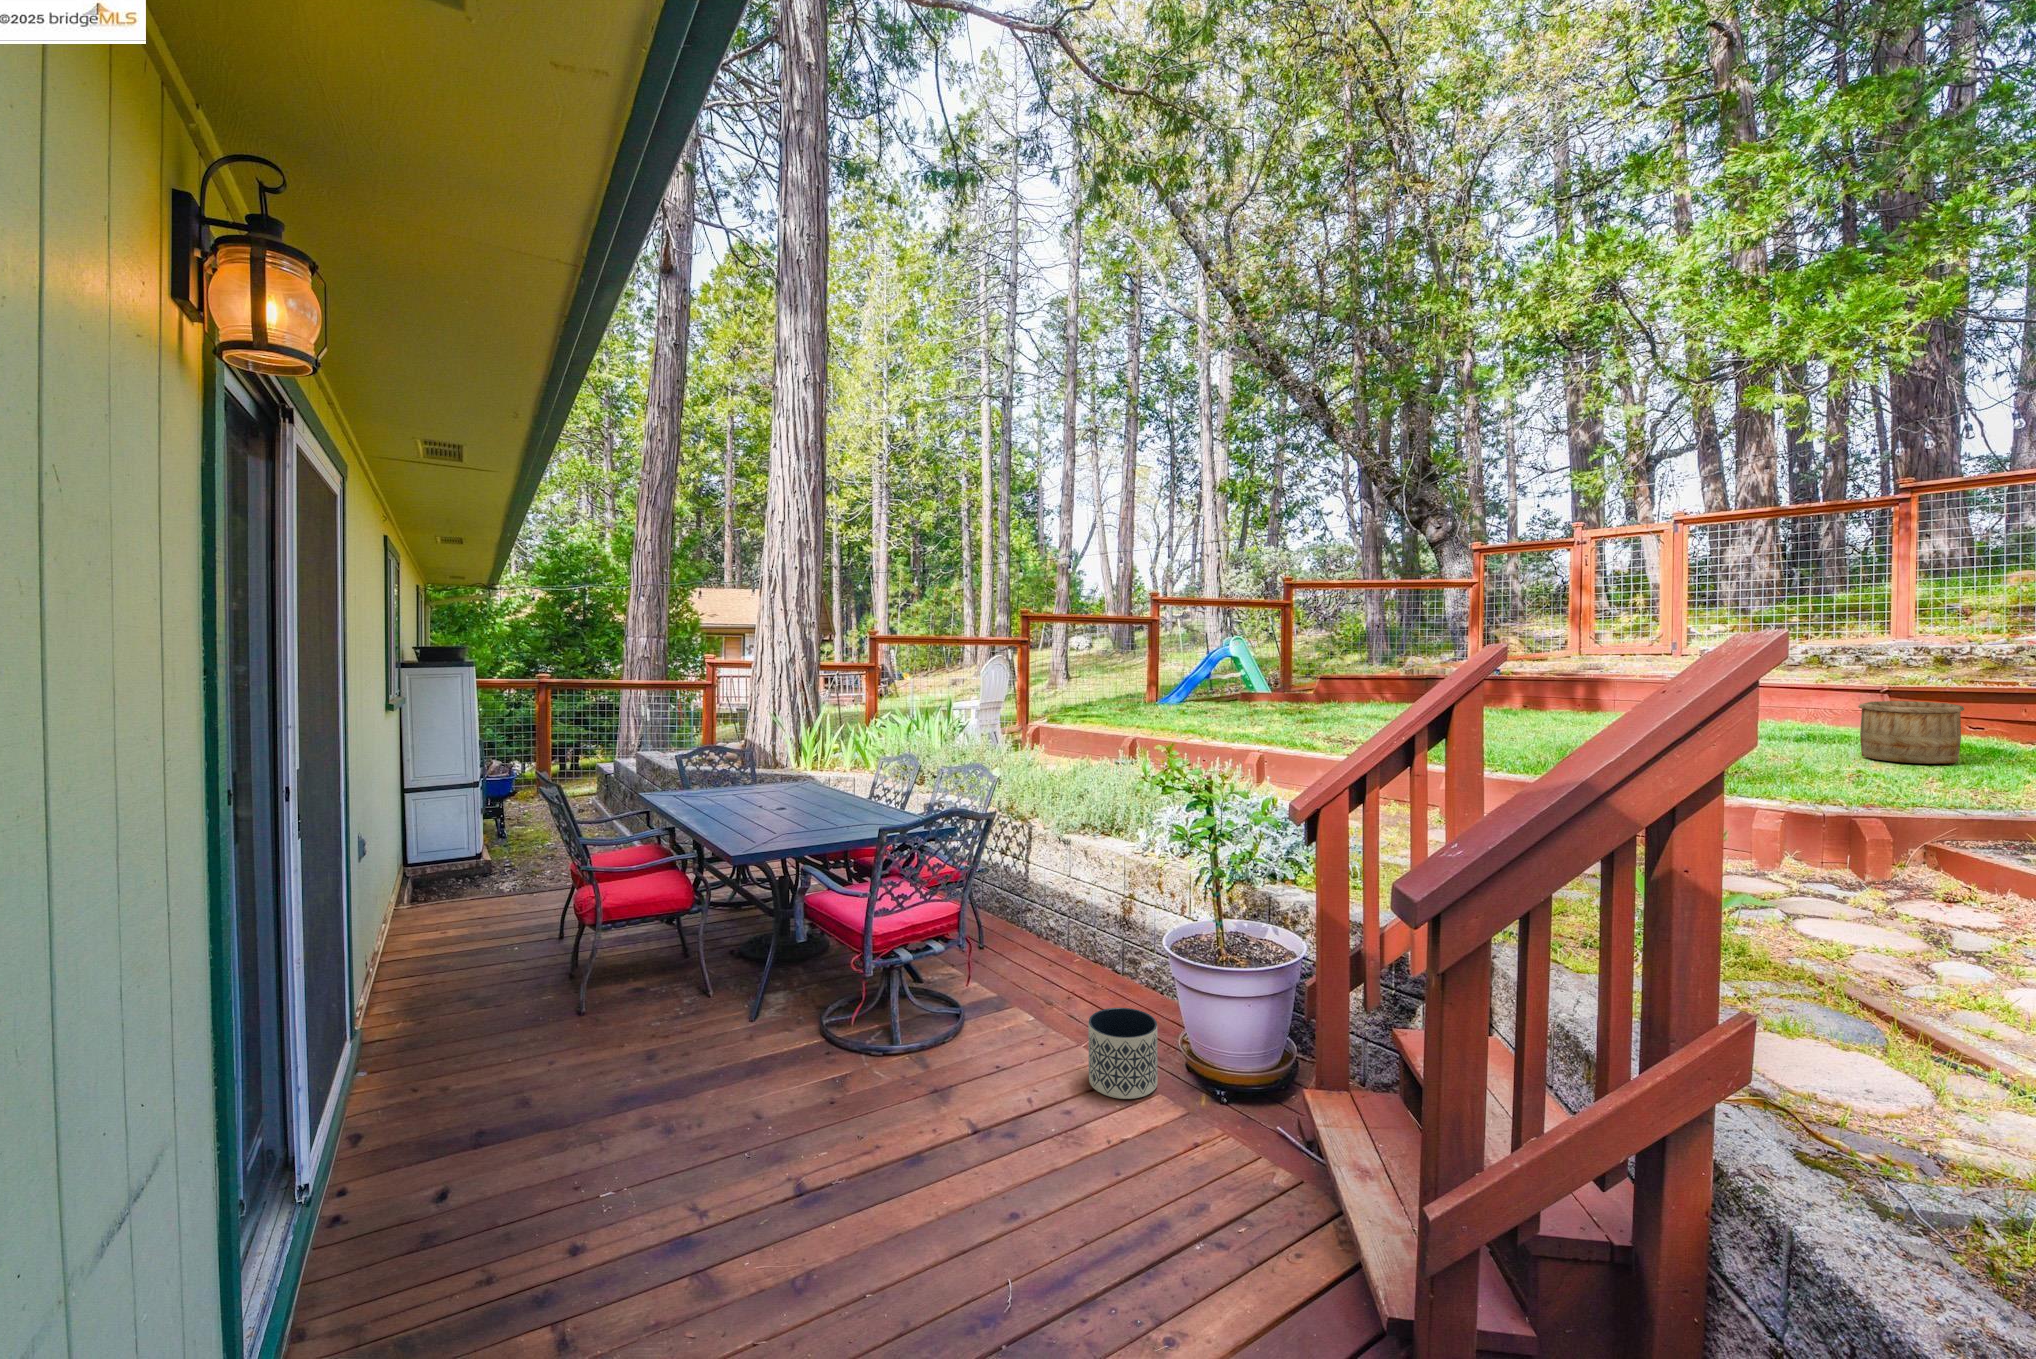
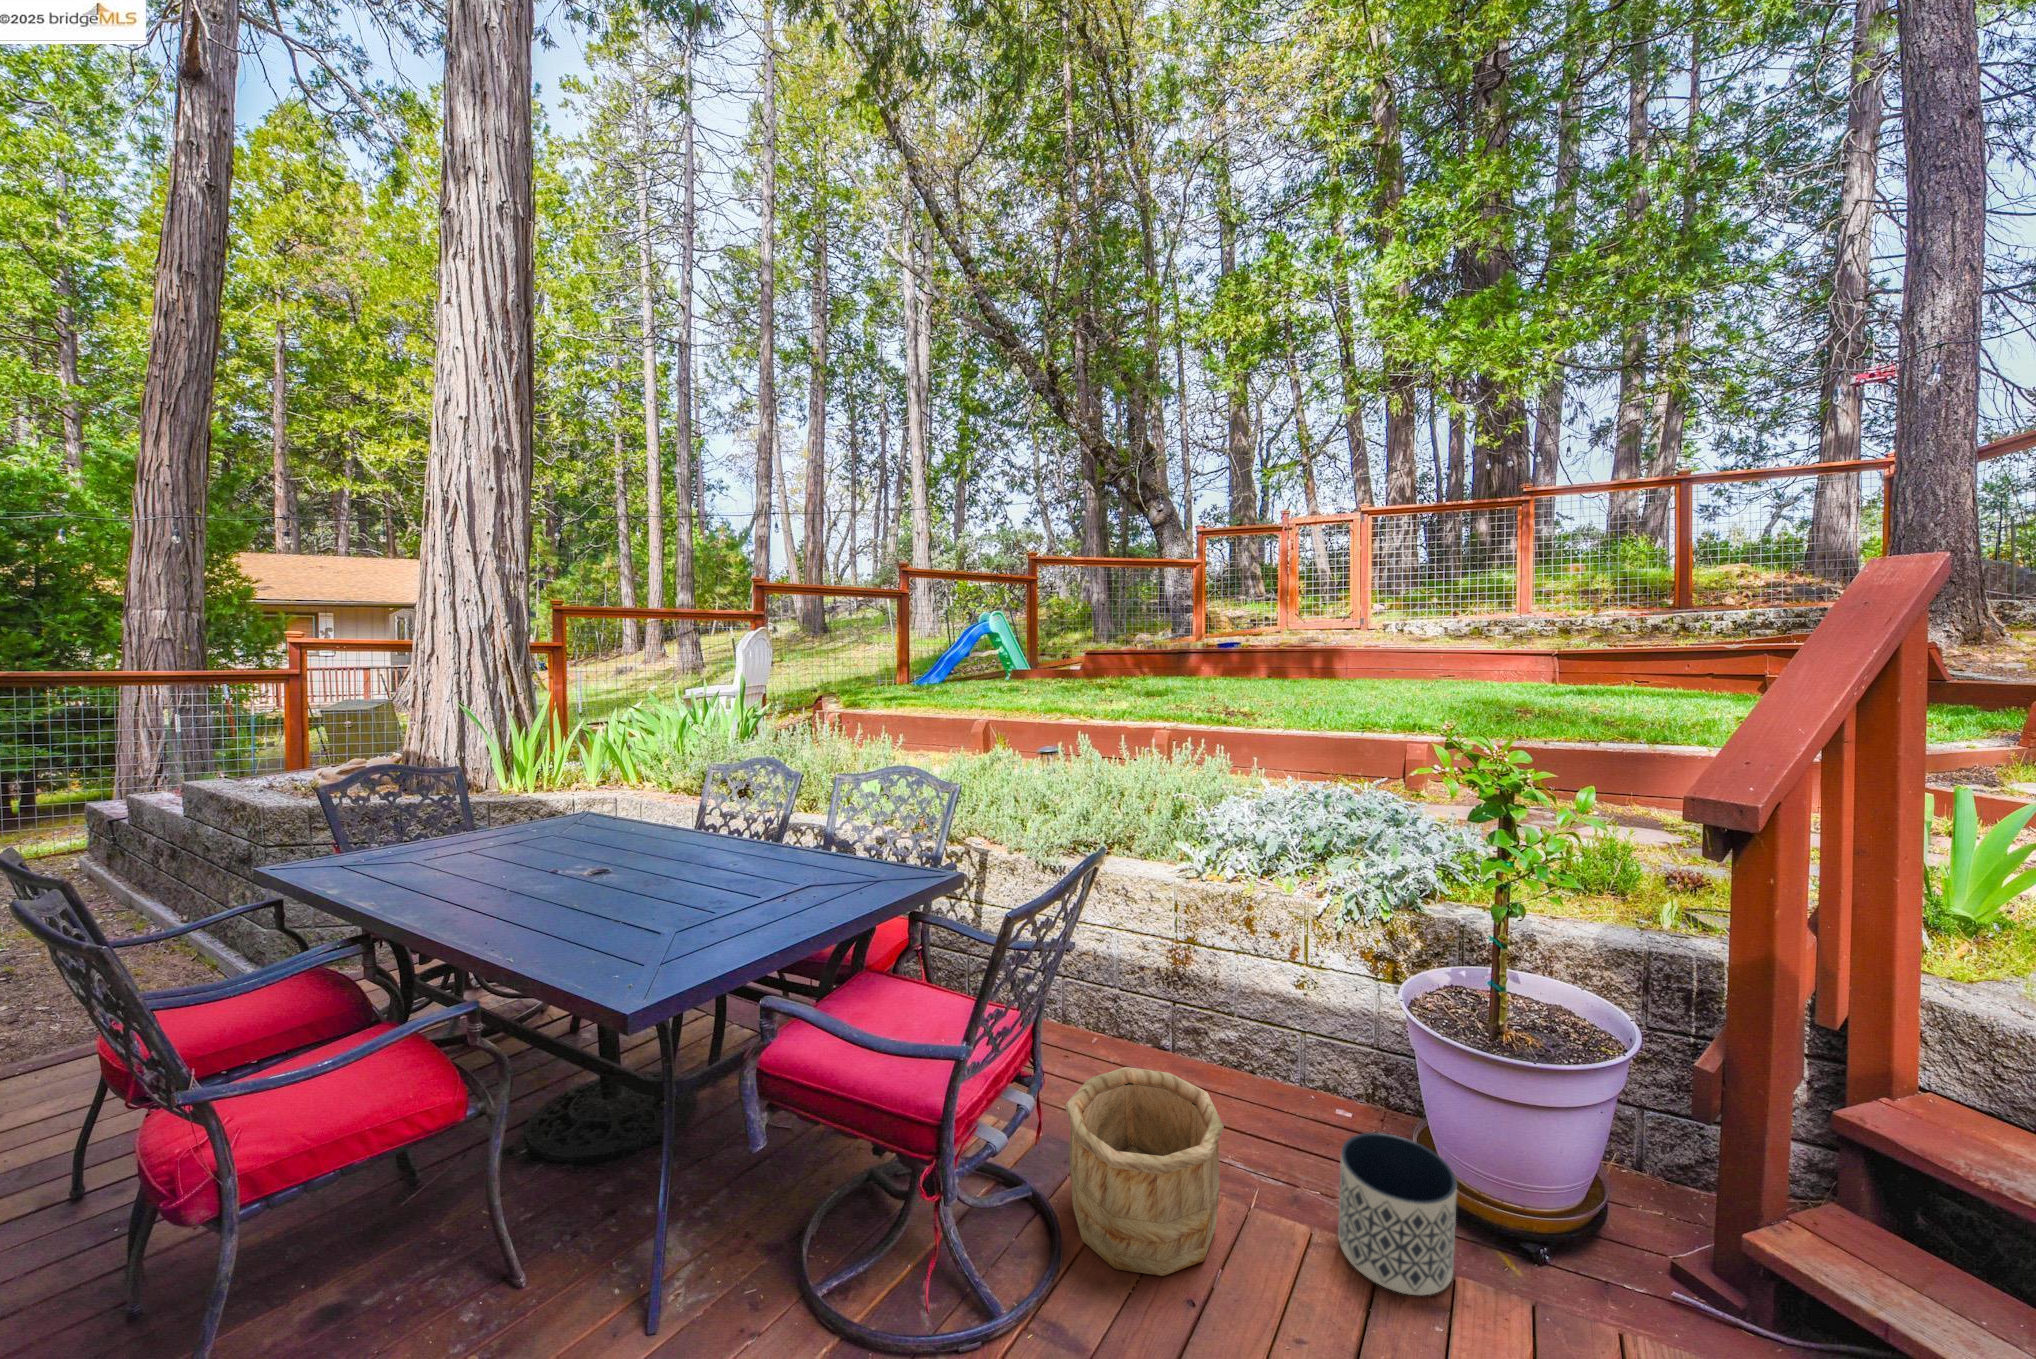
wooden bucket: present [1858,701,1964,764] -> present [1065,1067,1224,1276]

